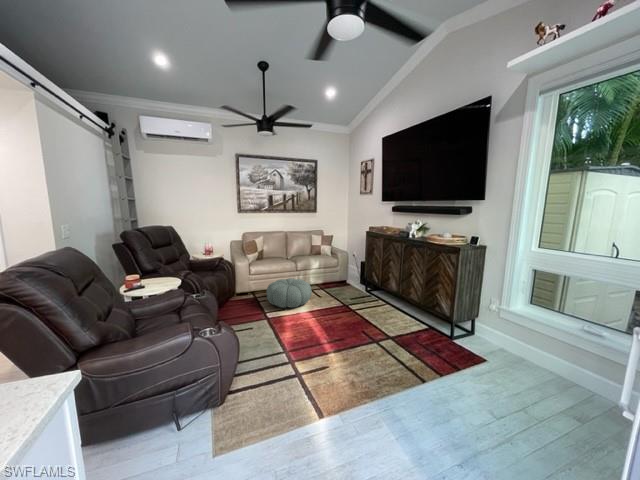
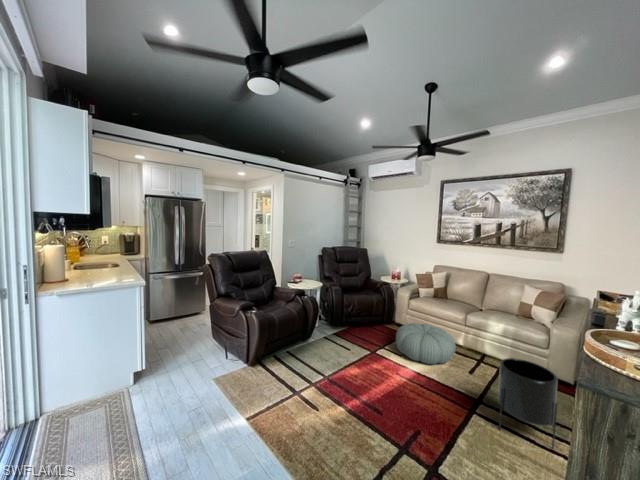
planter: none [359,270,383,310] -> present [498,358,558,448]

